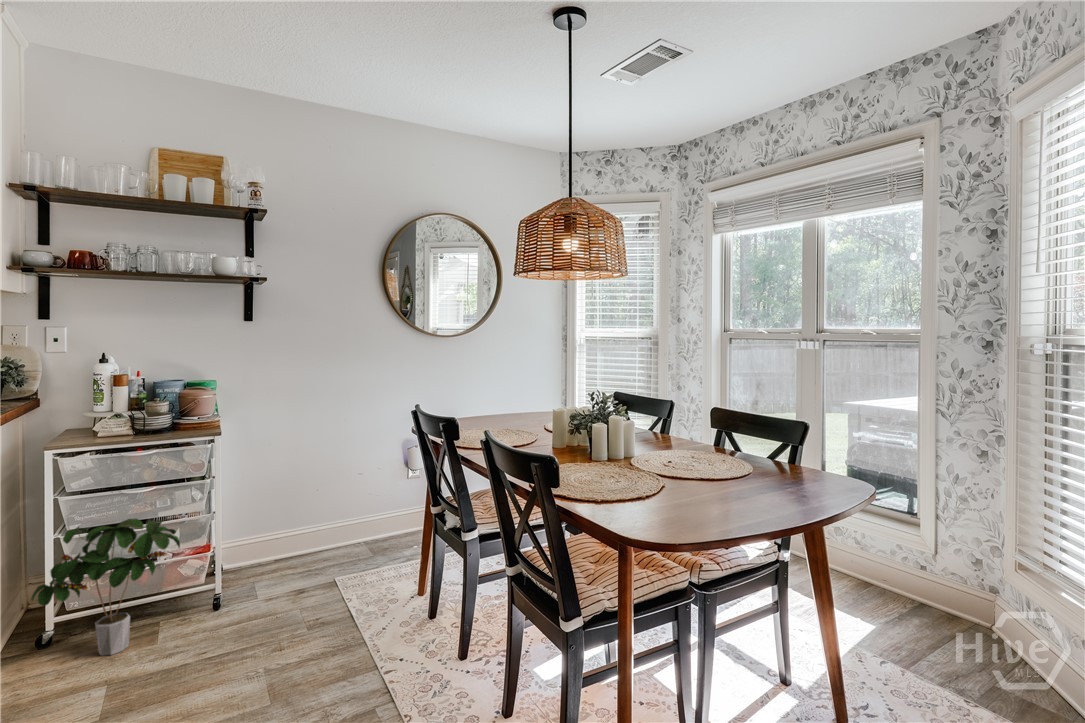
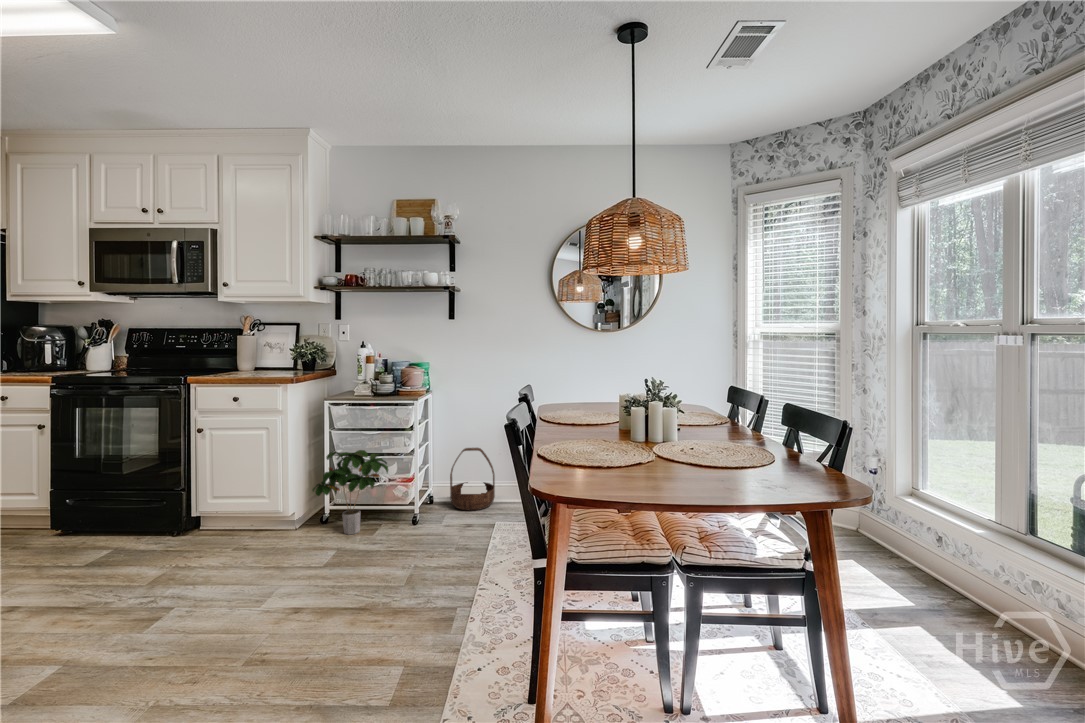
basket: none [254,491,319,578] -> present [450,448,495,511]

